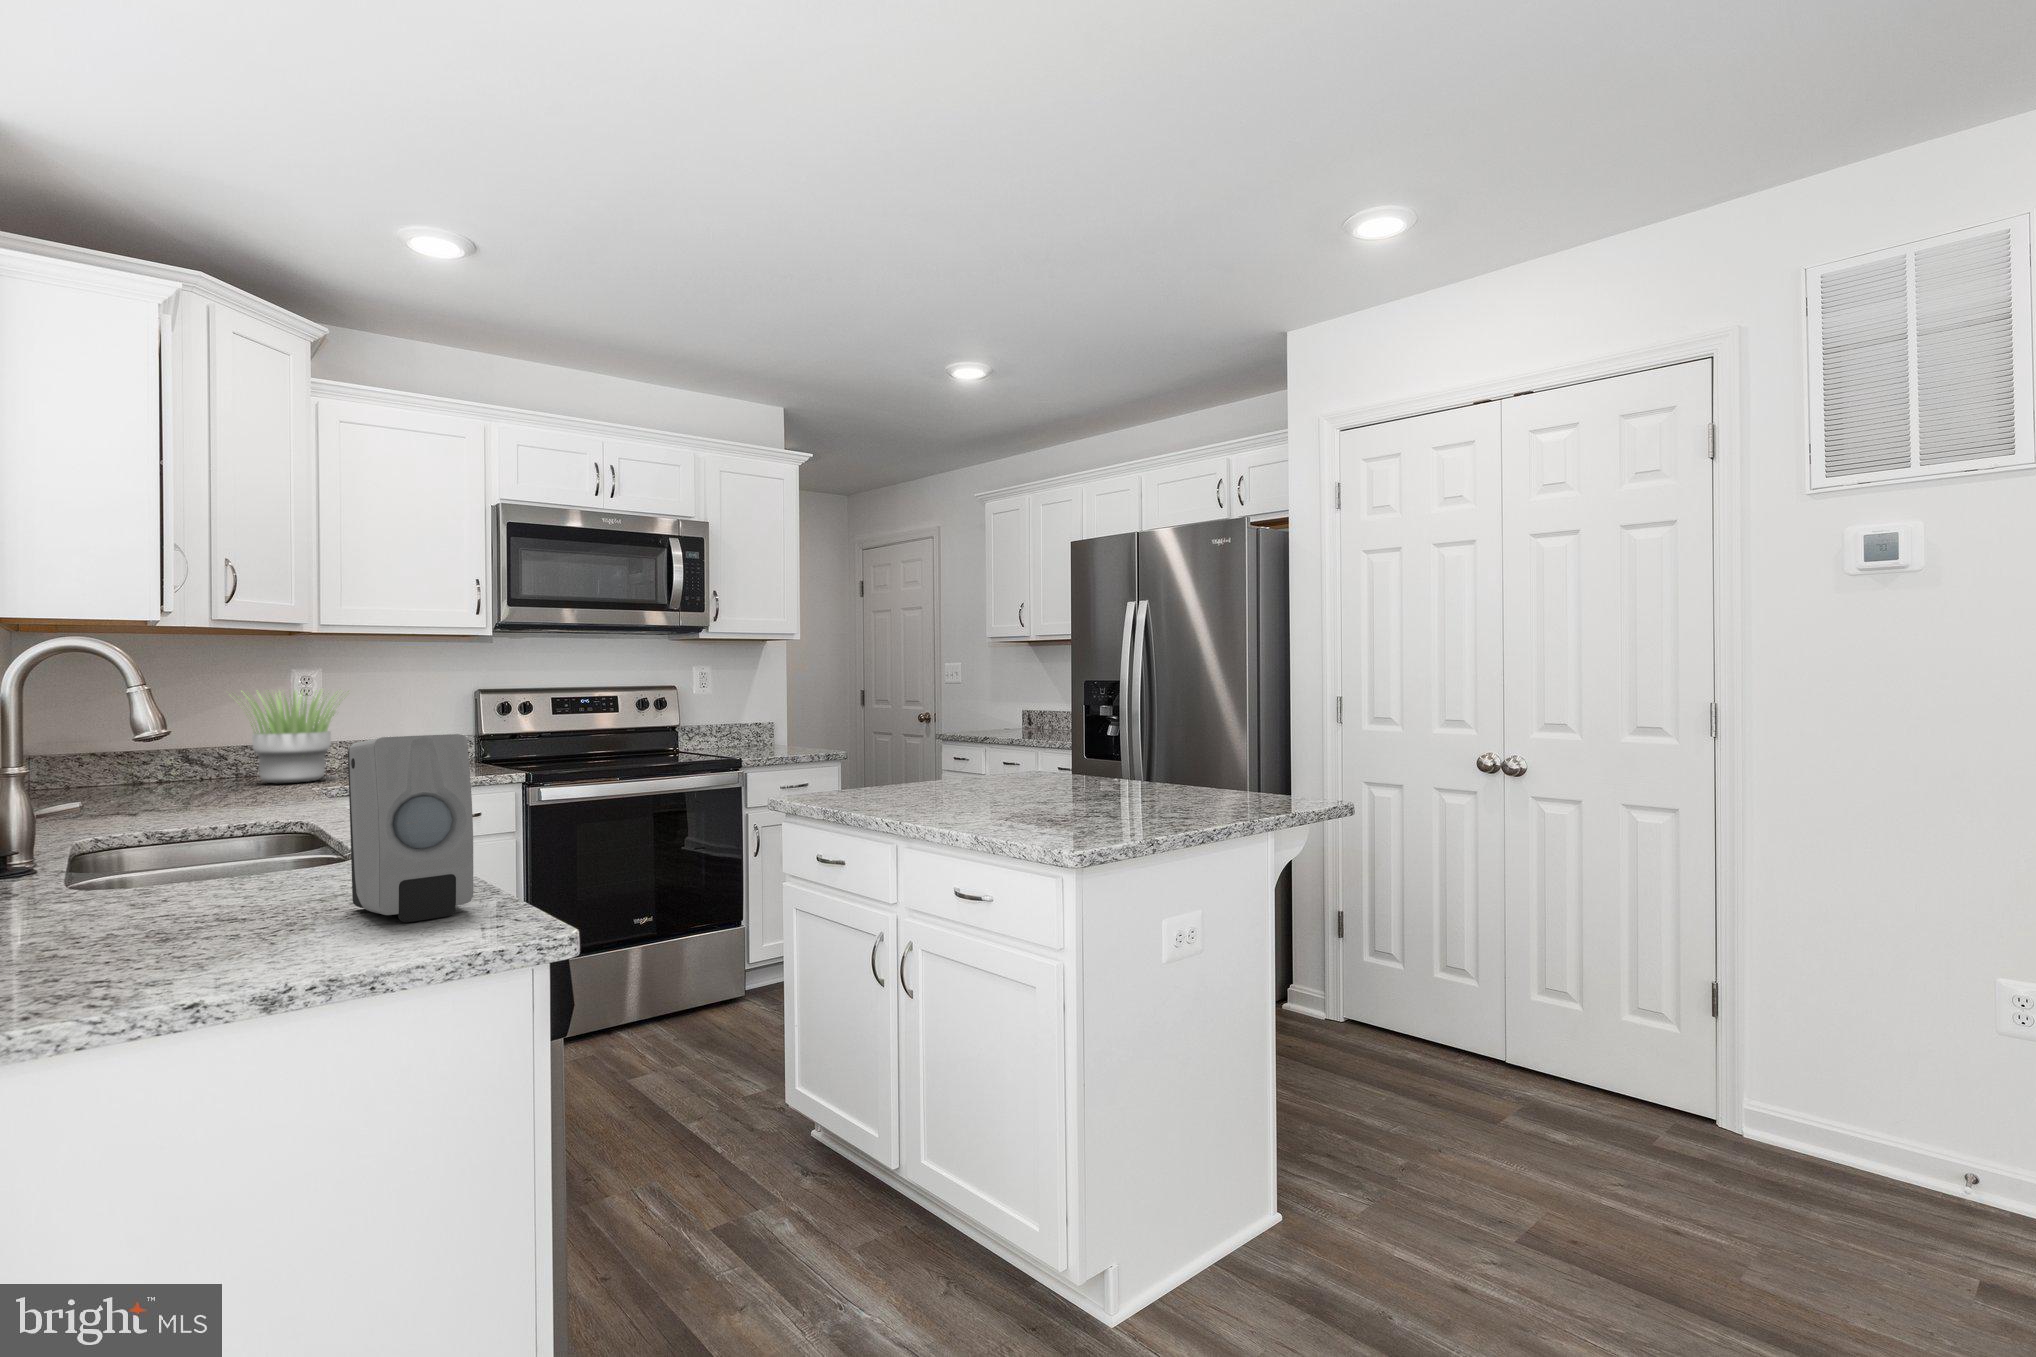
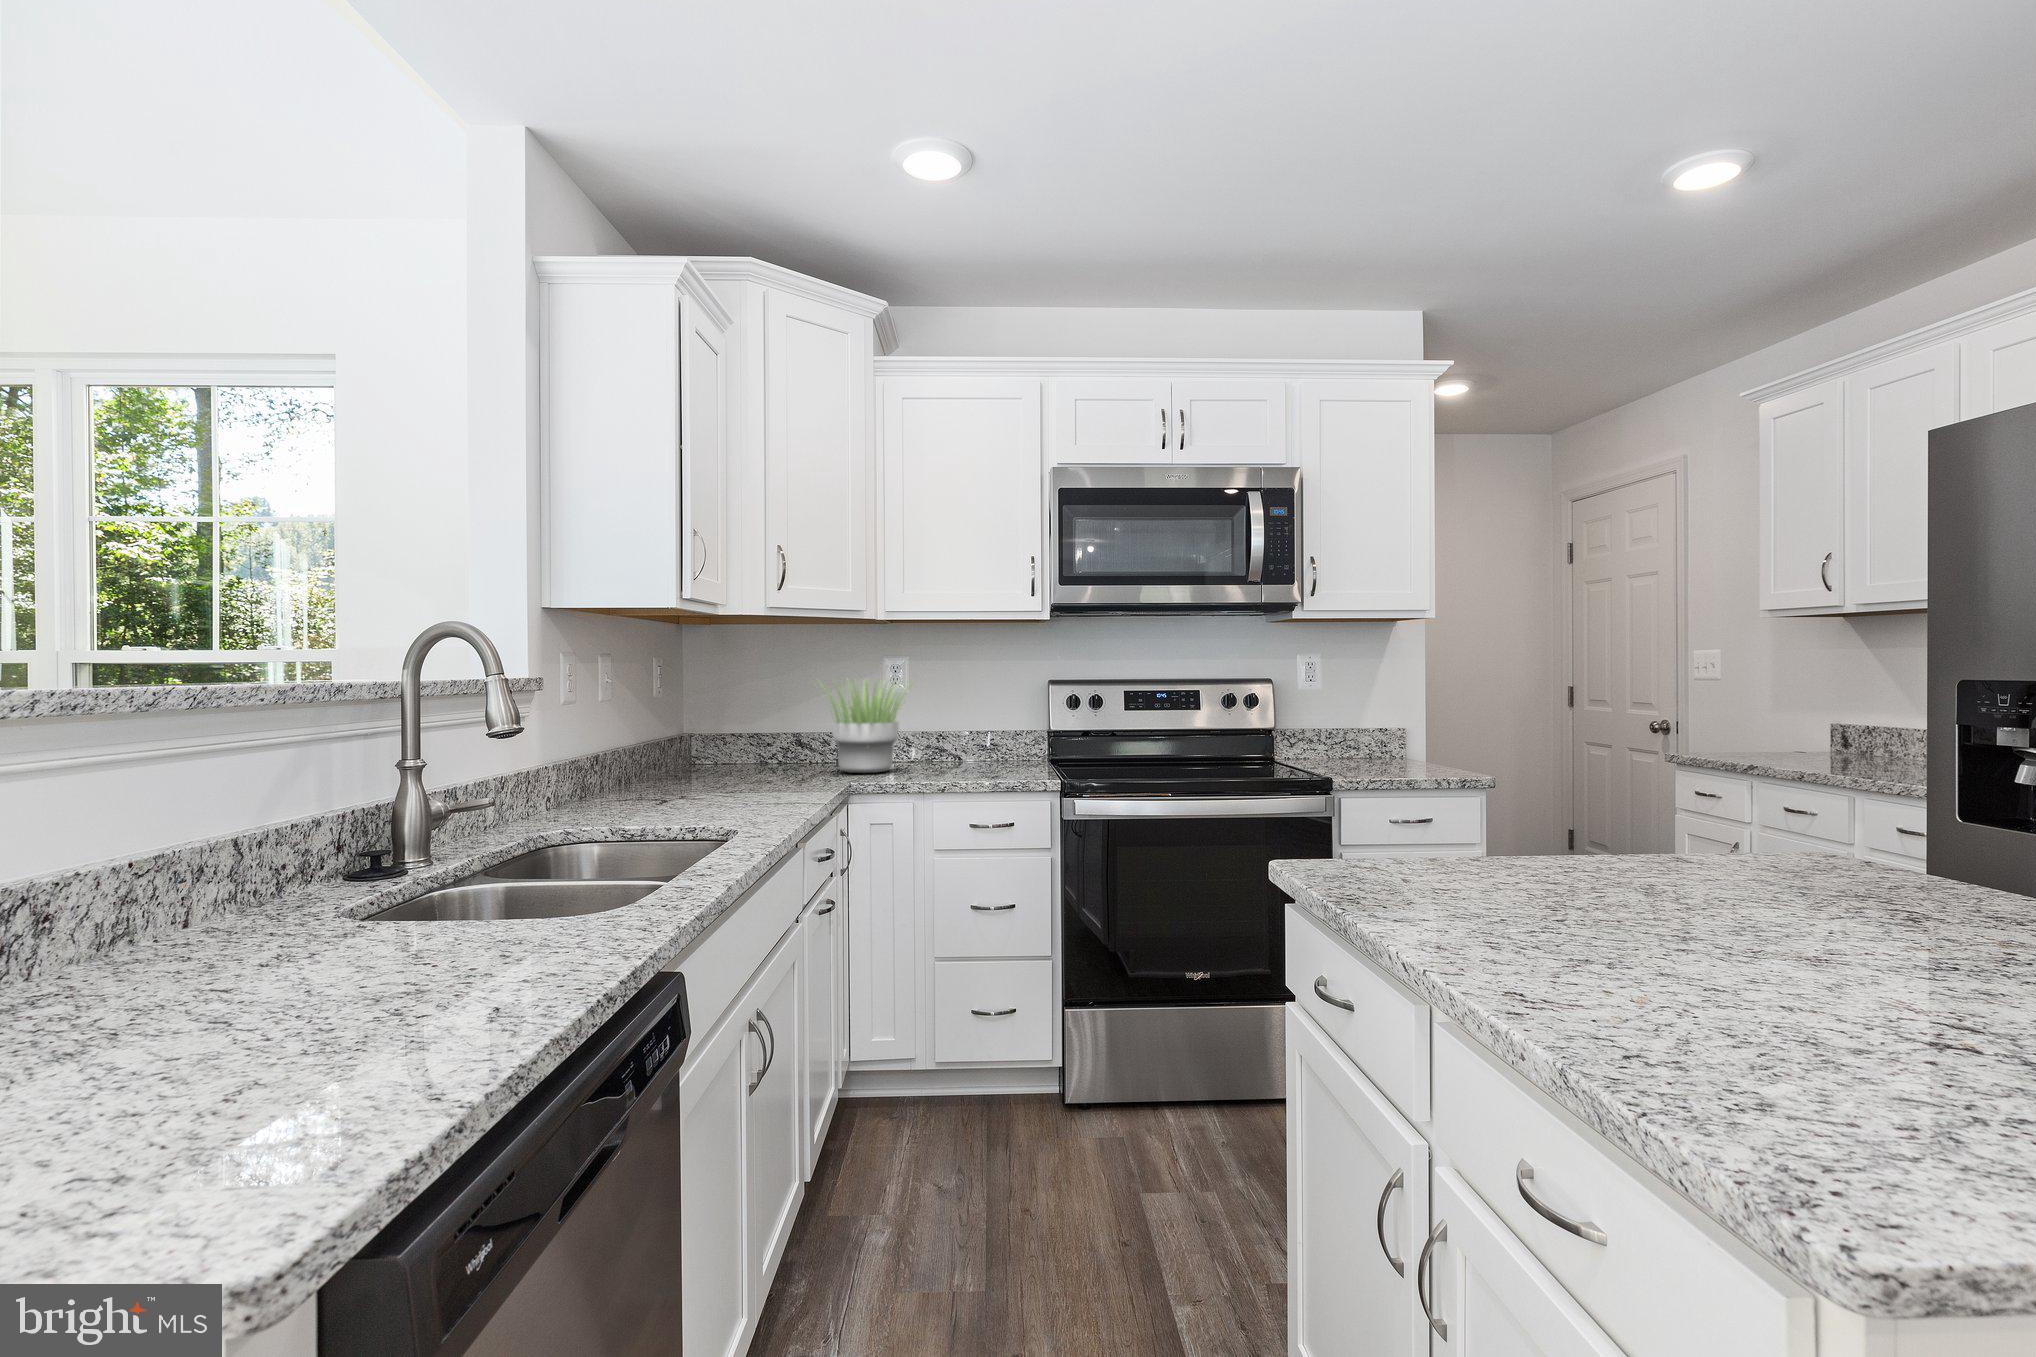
soap dispenser: present [348,734,473,922] -> none [165,777,443,1124]

